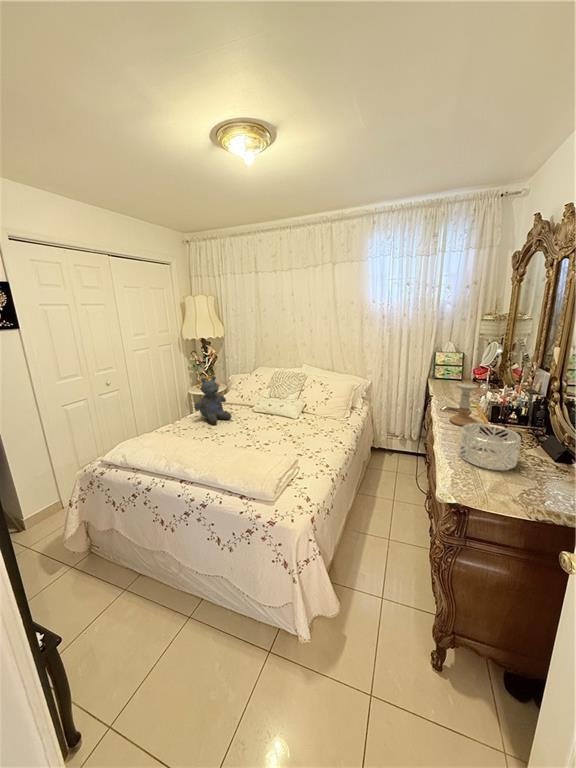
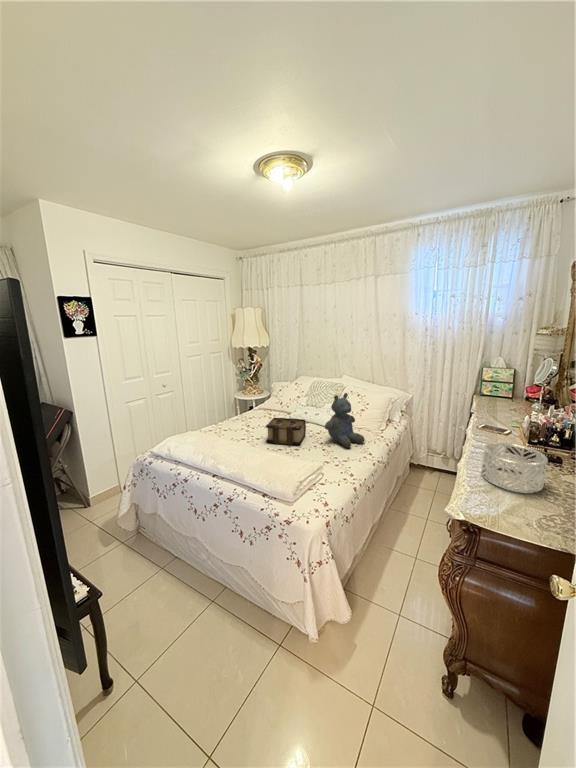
stuffed bear: present [194,376,231,424] -> present [325,393,365,448]
candle holder: present [450,383,479,426] -> none [483,401,515,446]
book: none [231,412,272,439] -> present [266,418,306,445]

